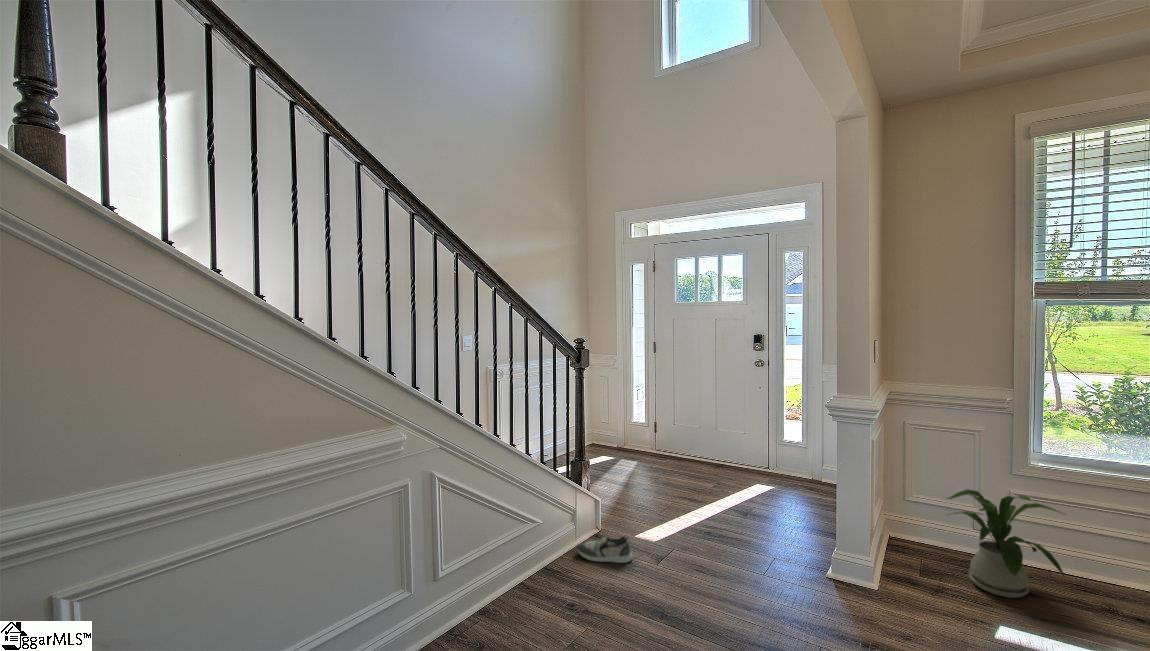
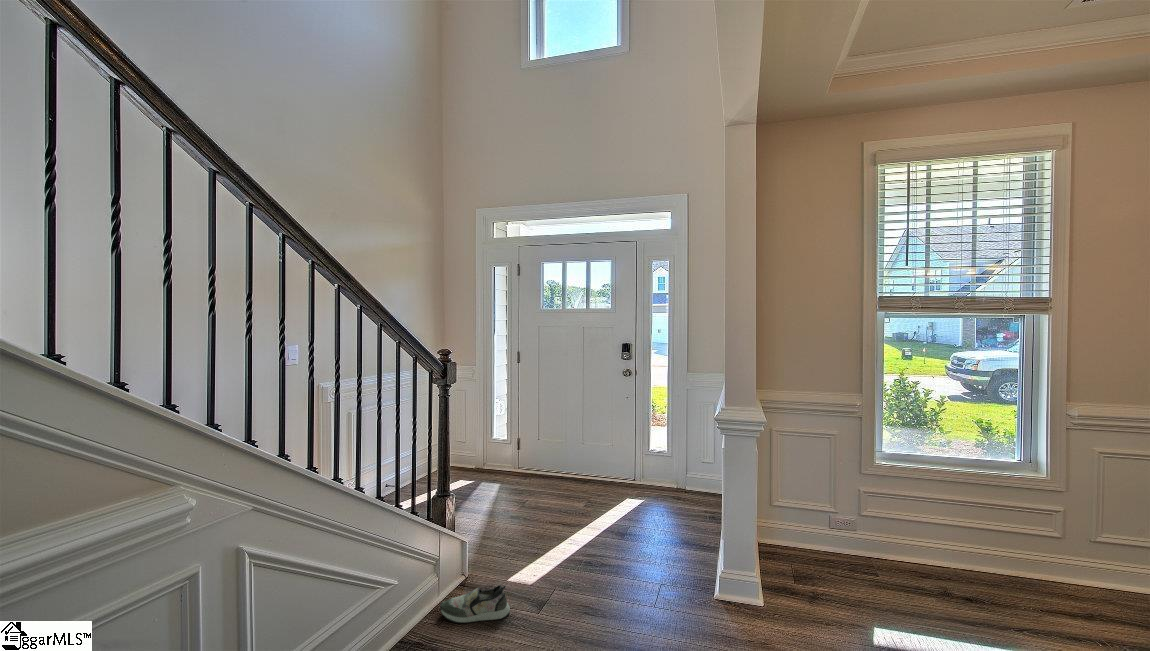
house plant: present [947,490,1064,598] -> none [810,493,922,596]

